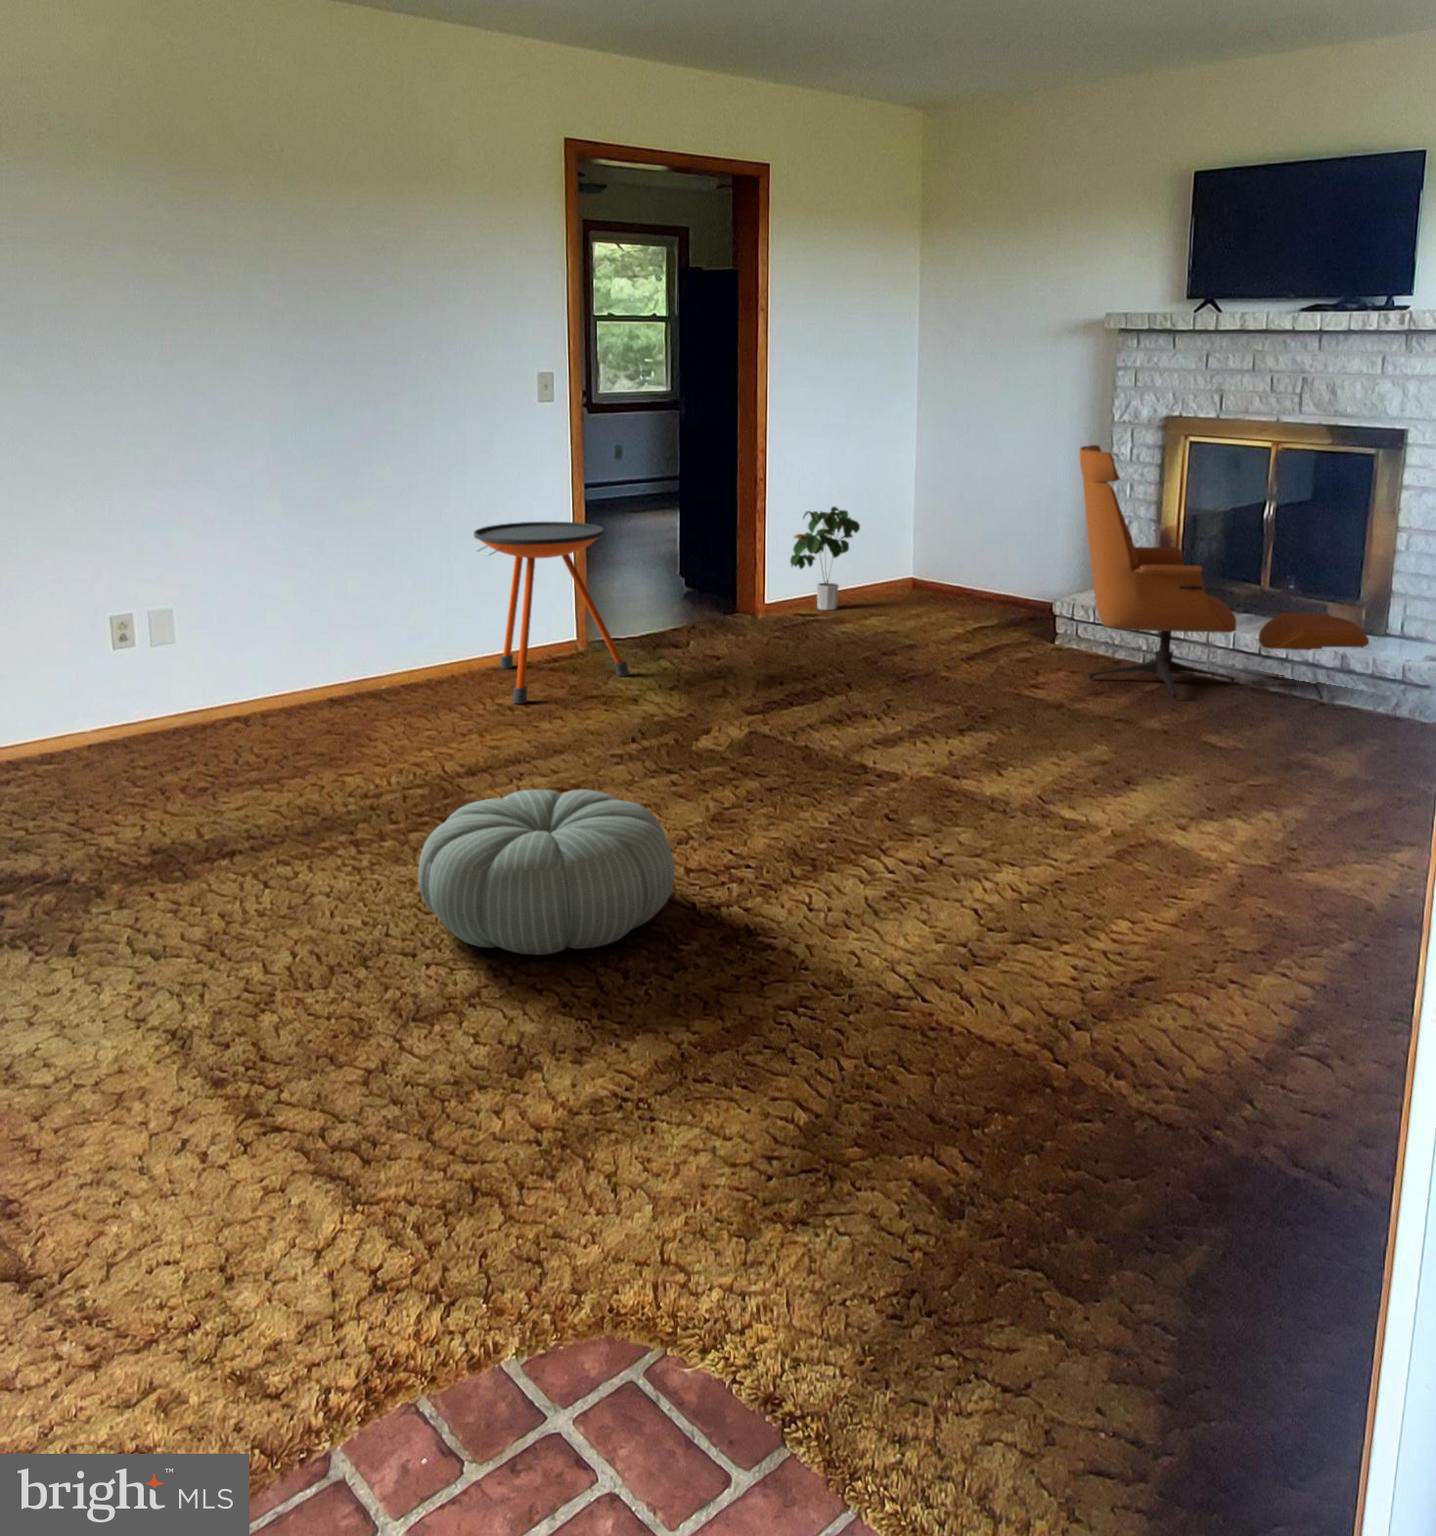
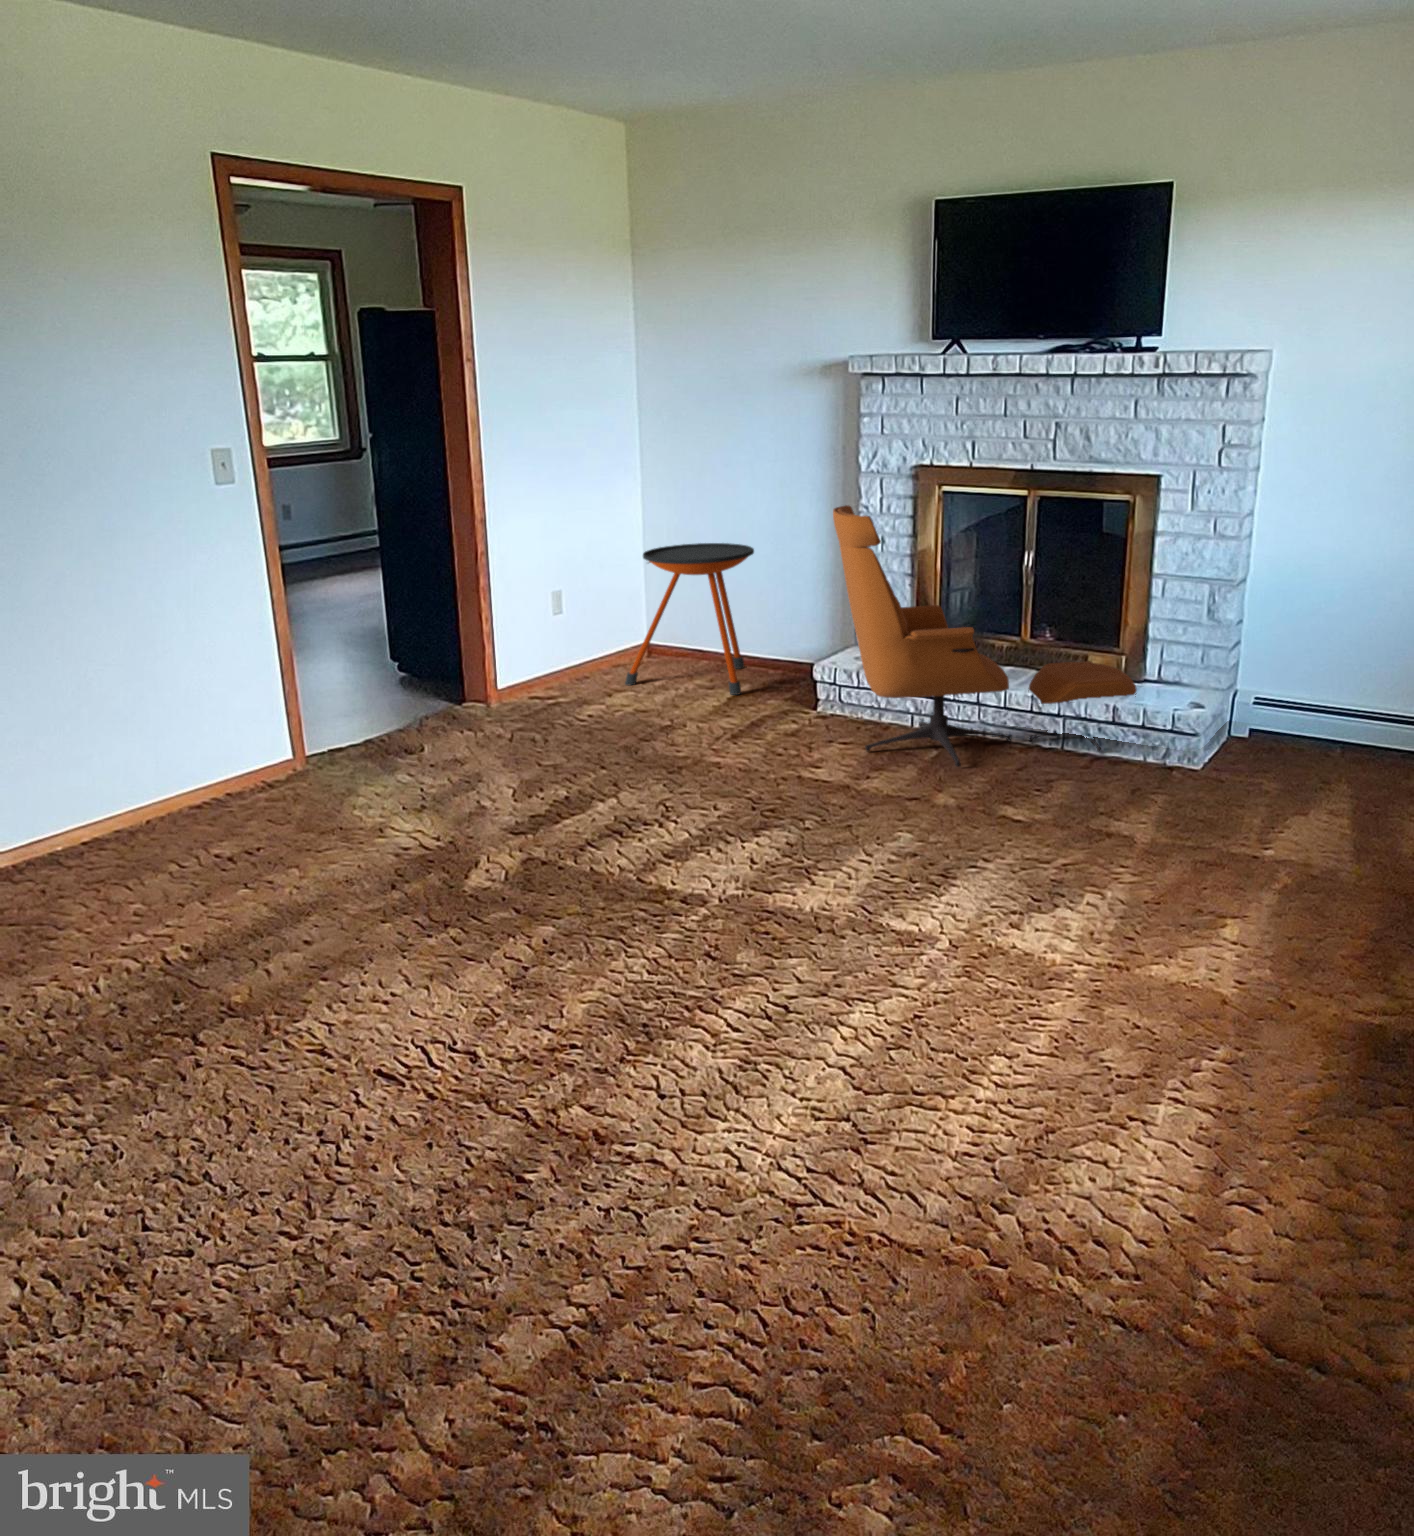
potted plant: present [790,507,860,610] -> none [520,579,589,692]
side table: present [474,522,629,704] -> present [625,543,754,695]
pouf: present [418,790,675,955] -> none [182,991,503,1225]

